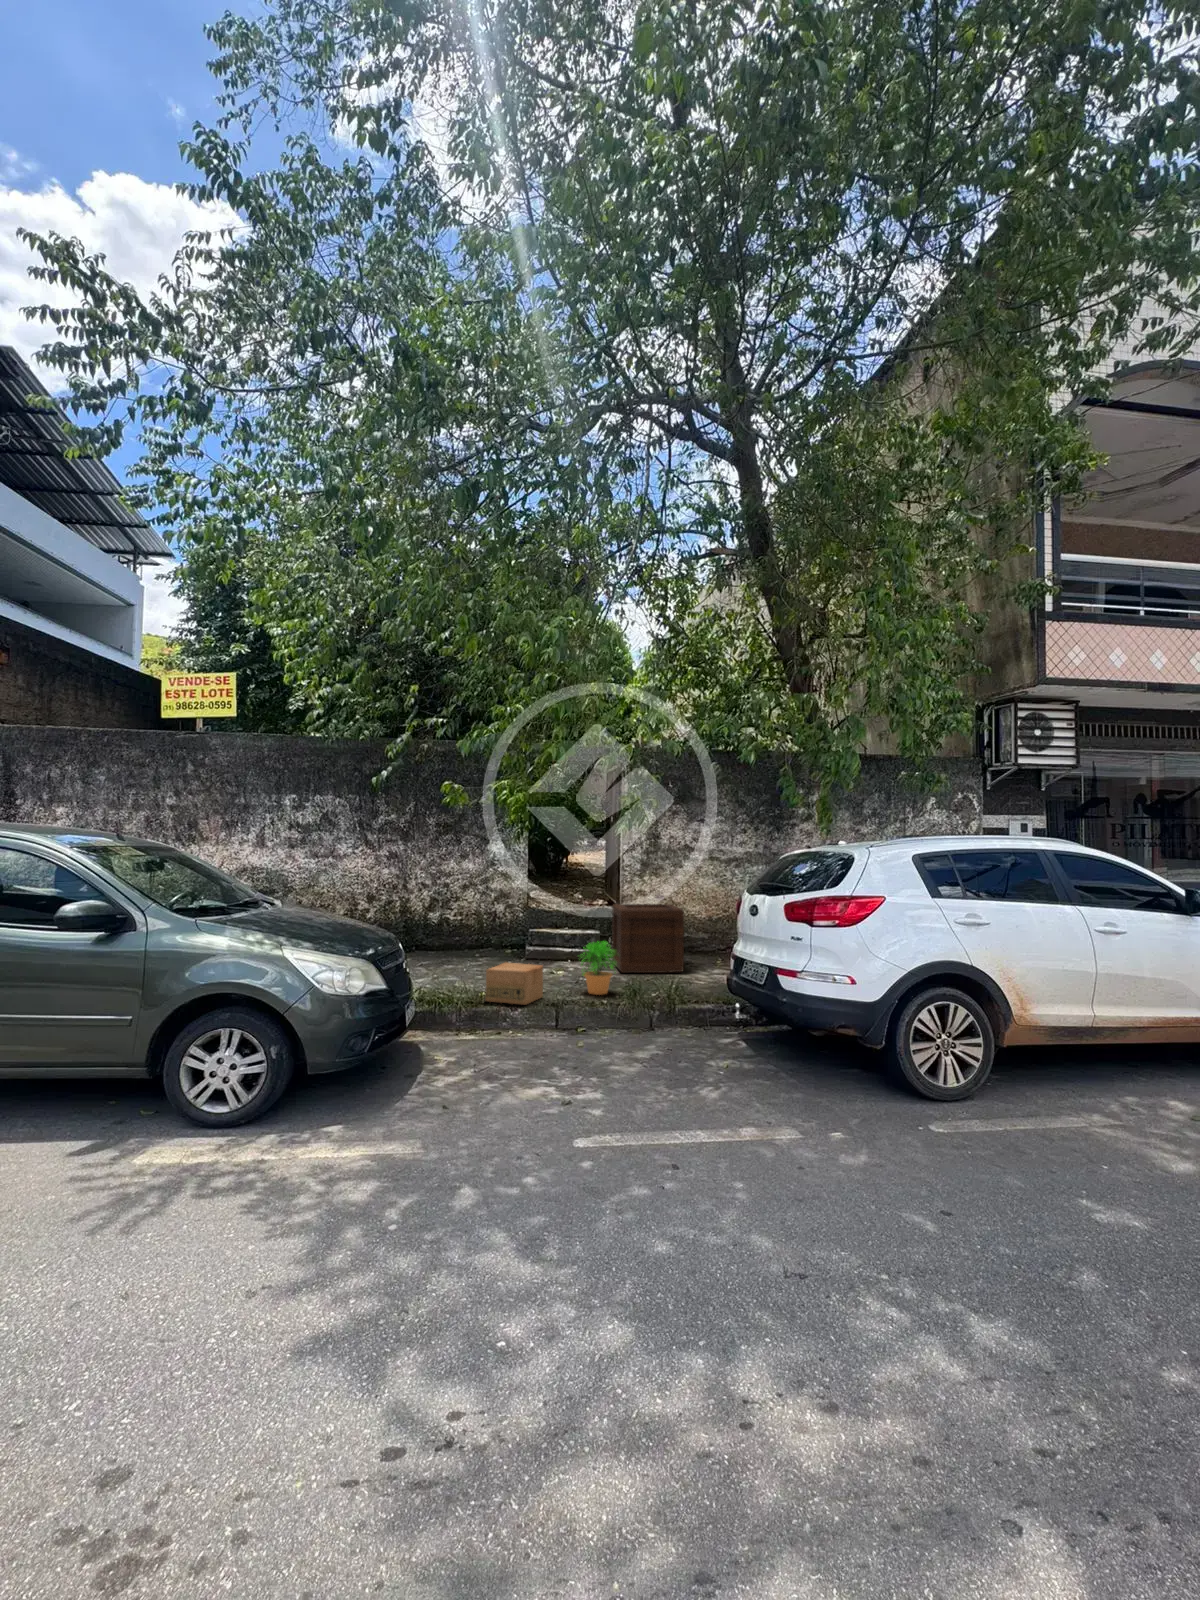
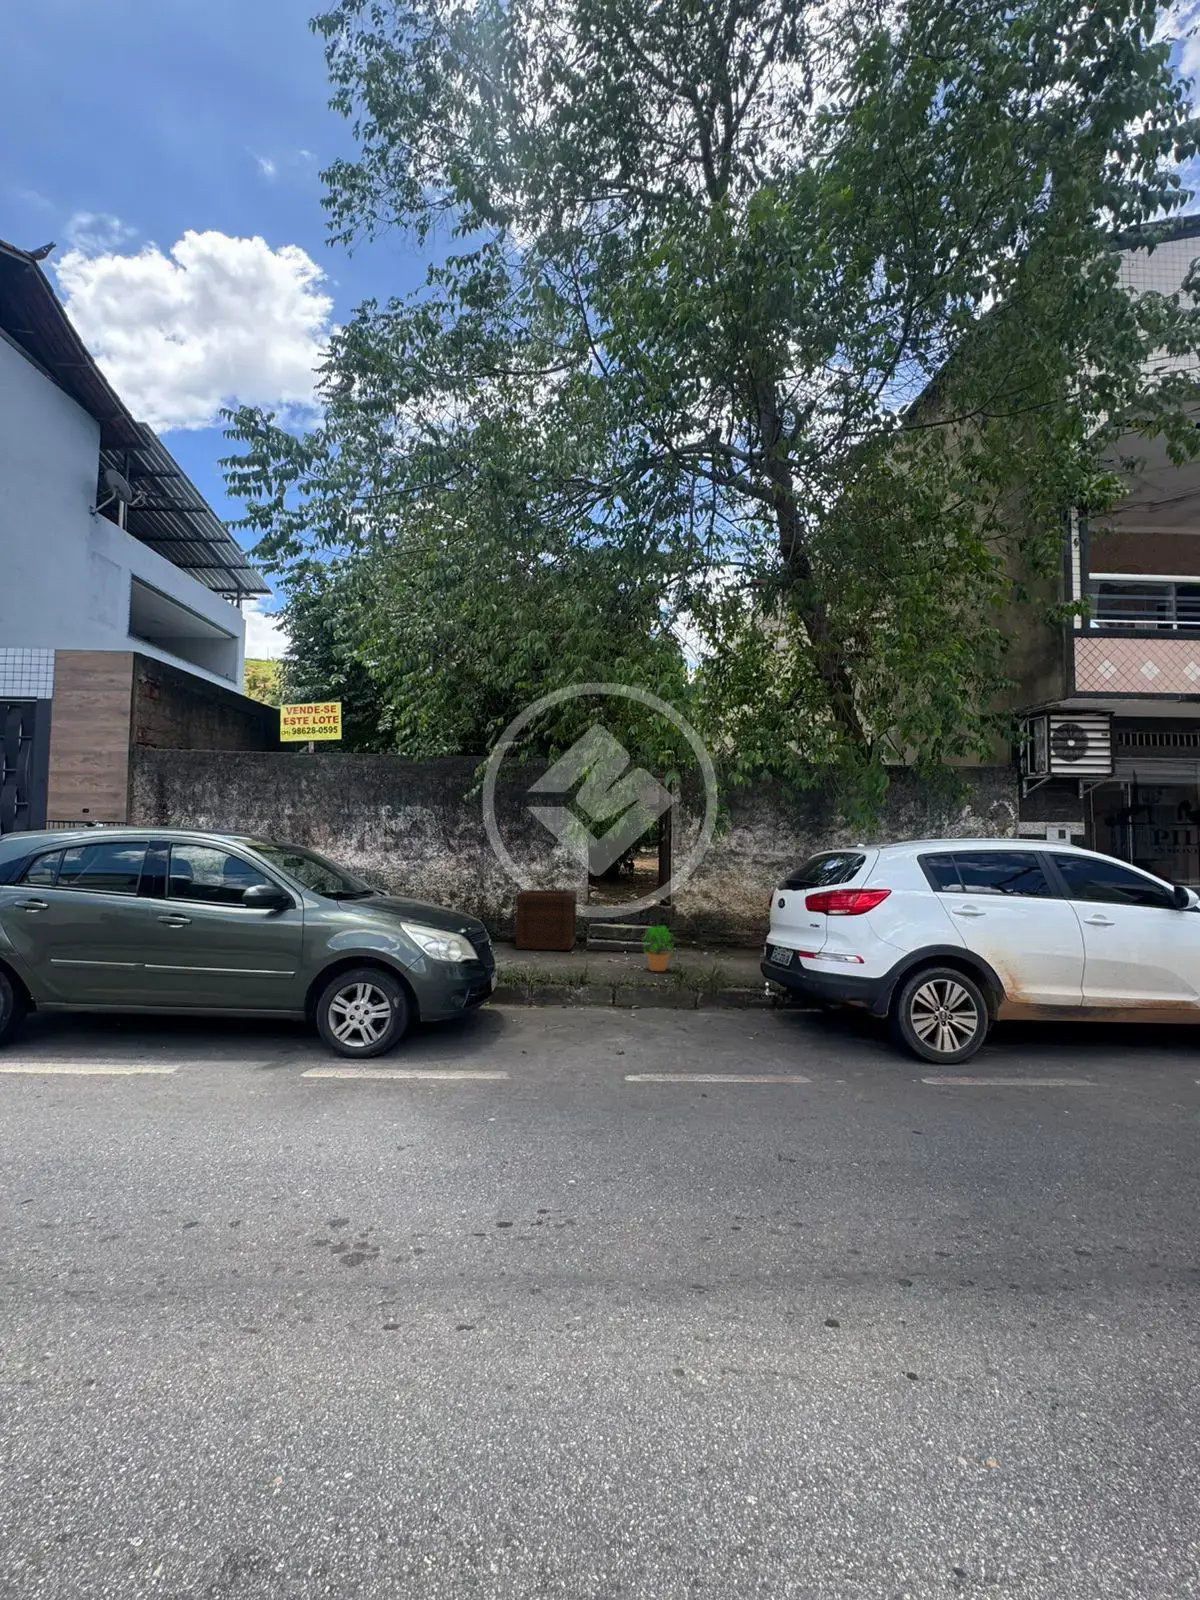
wooden crate: present [612,904,684,973] -> present [516,890,577,950]
cardboard box: present [486,963,543,1005] -> none [562,942,611,977]

